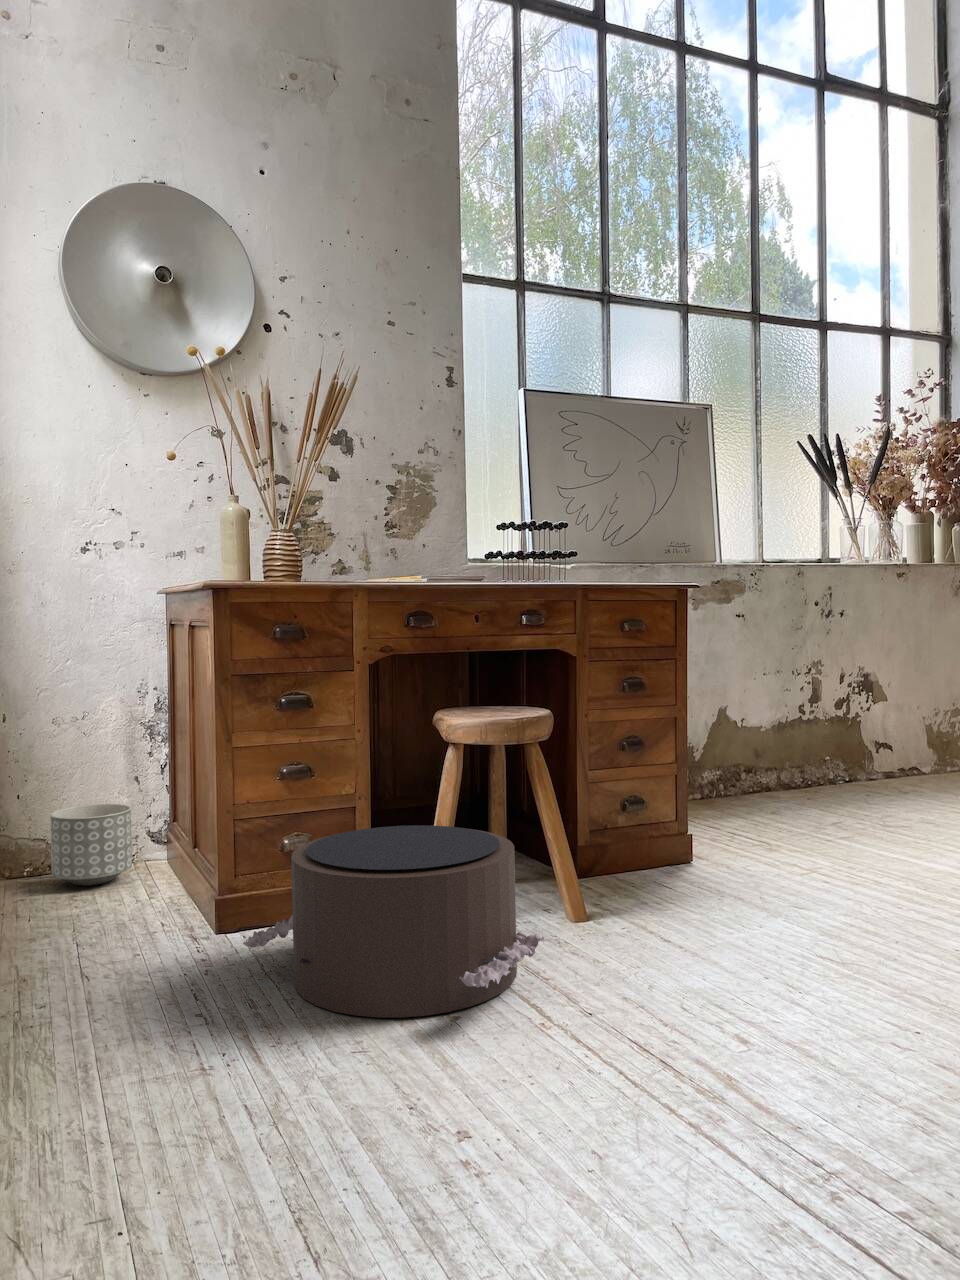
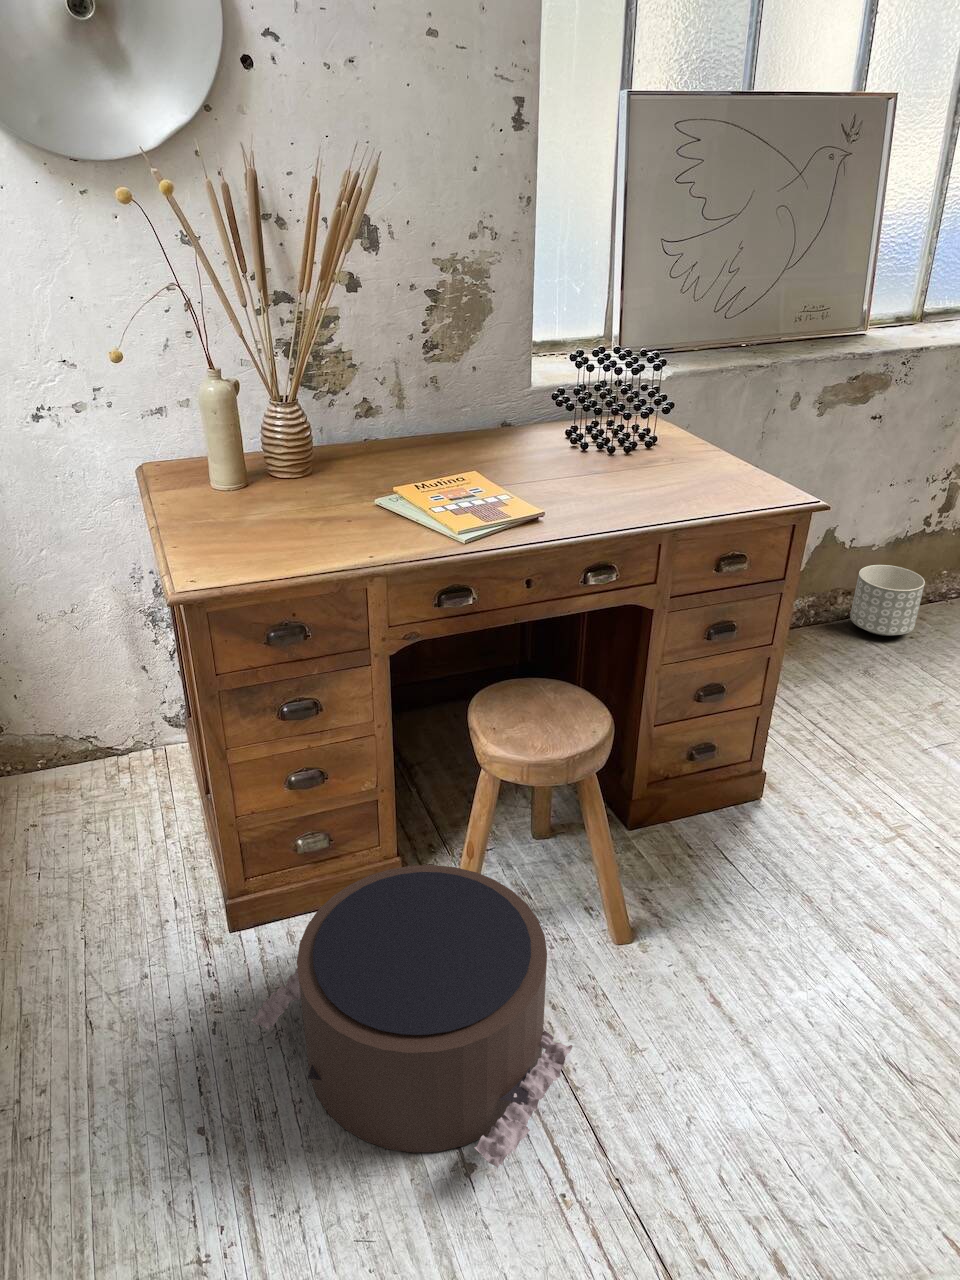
planter: present [50,804,132,886] -> present [850,565,925,636]

